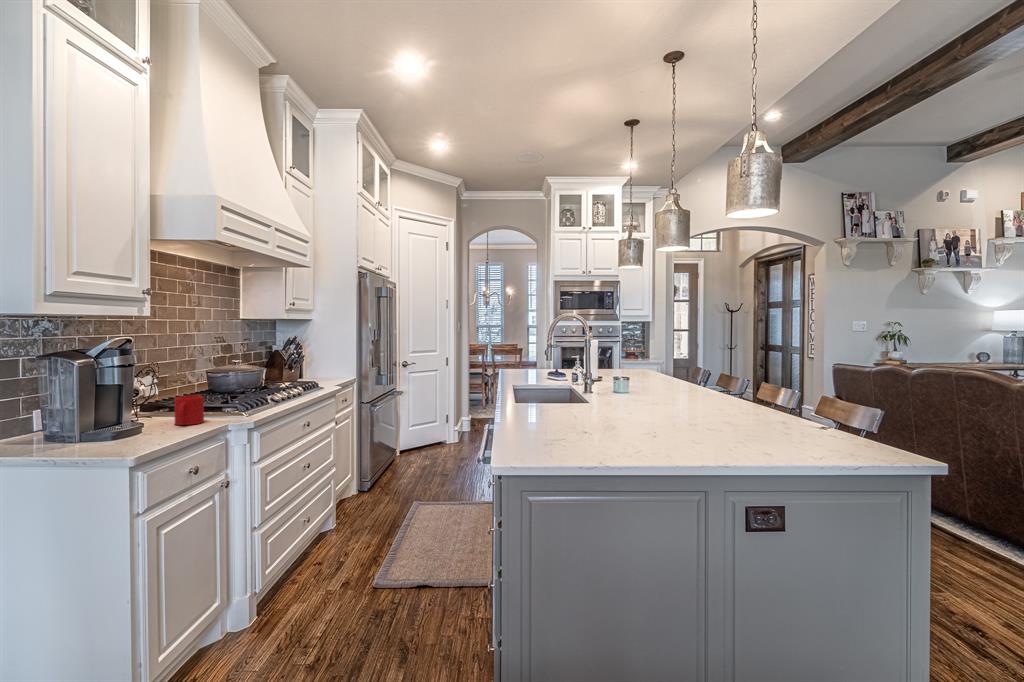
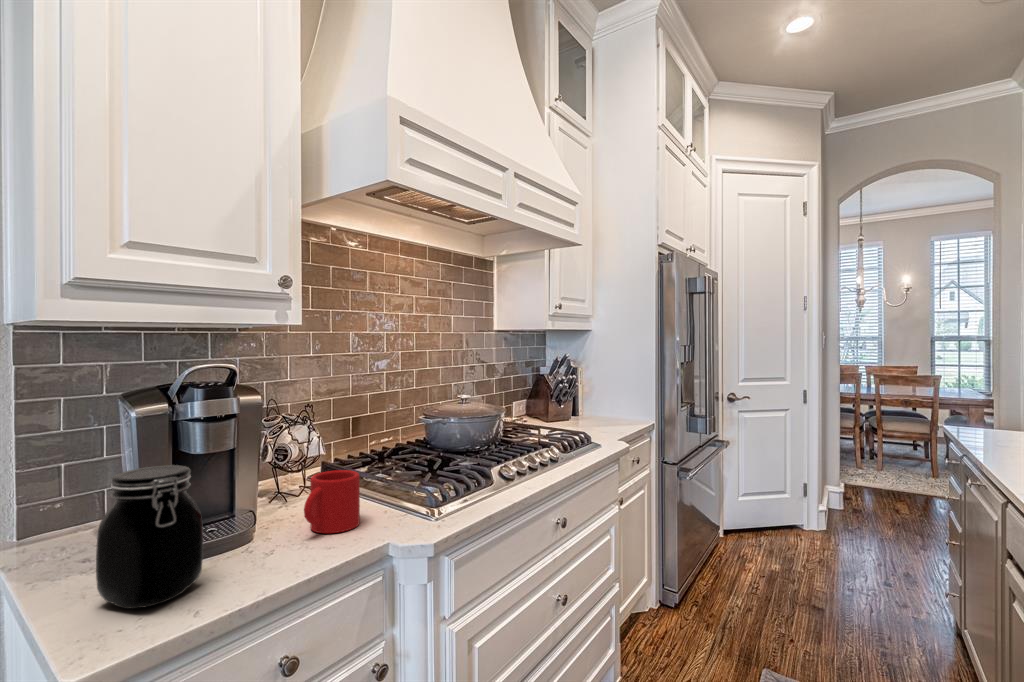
jar: none [98,386,146,447] -> present [96,465,203,609]

